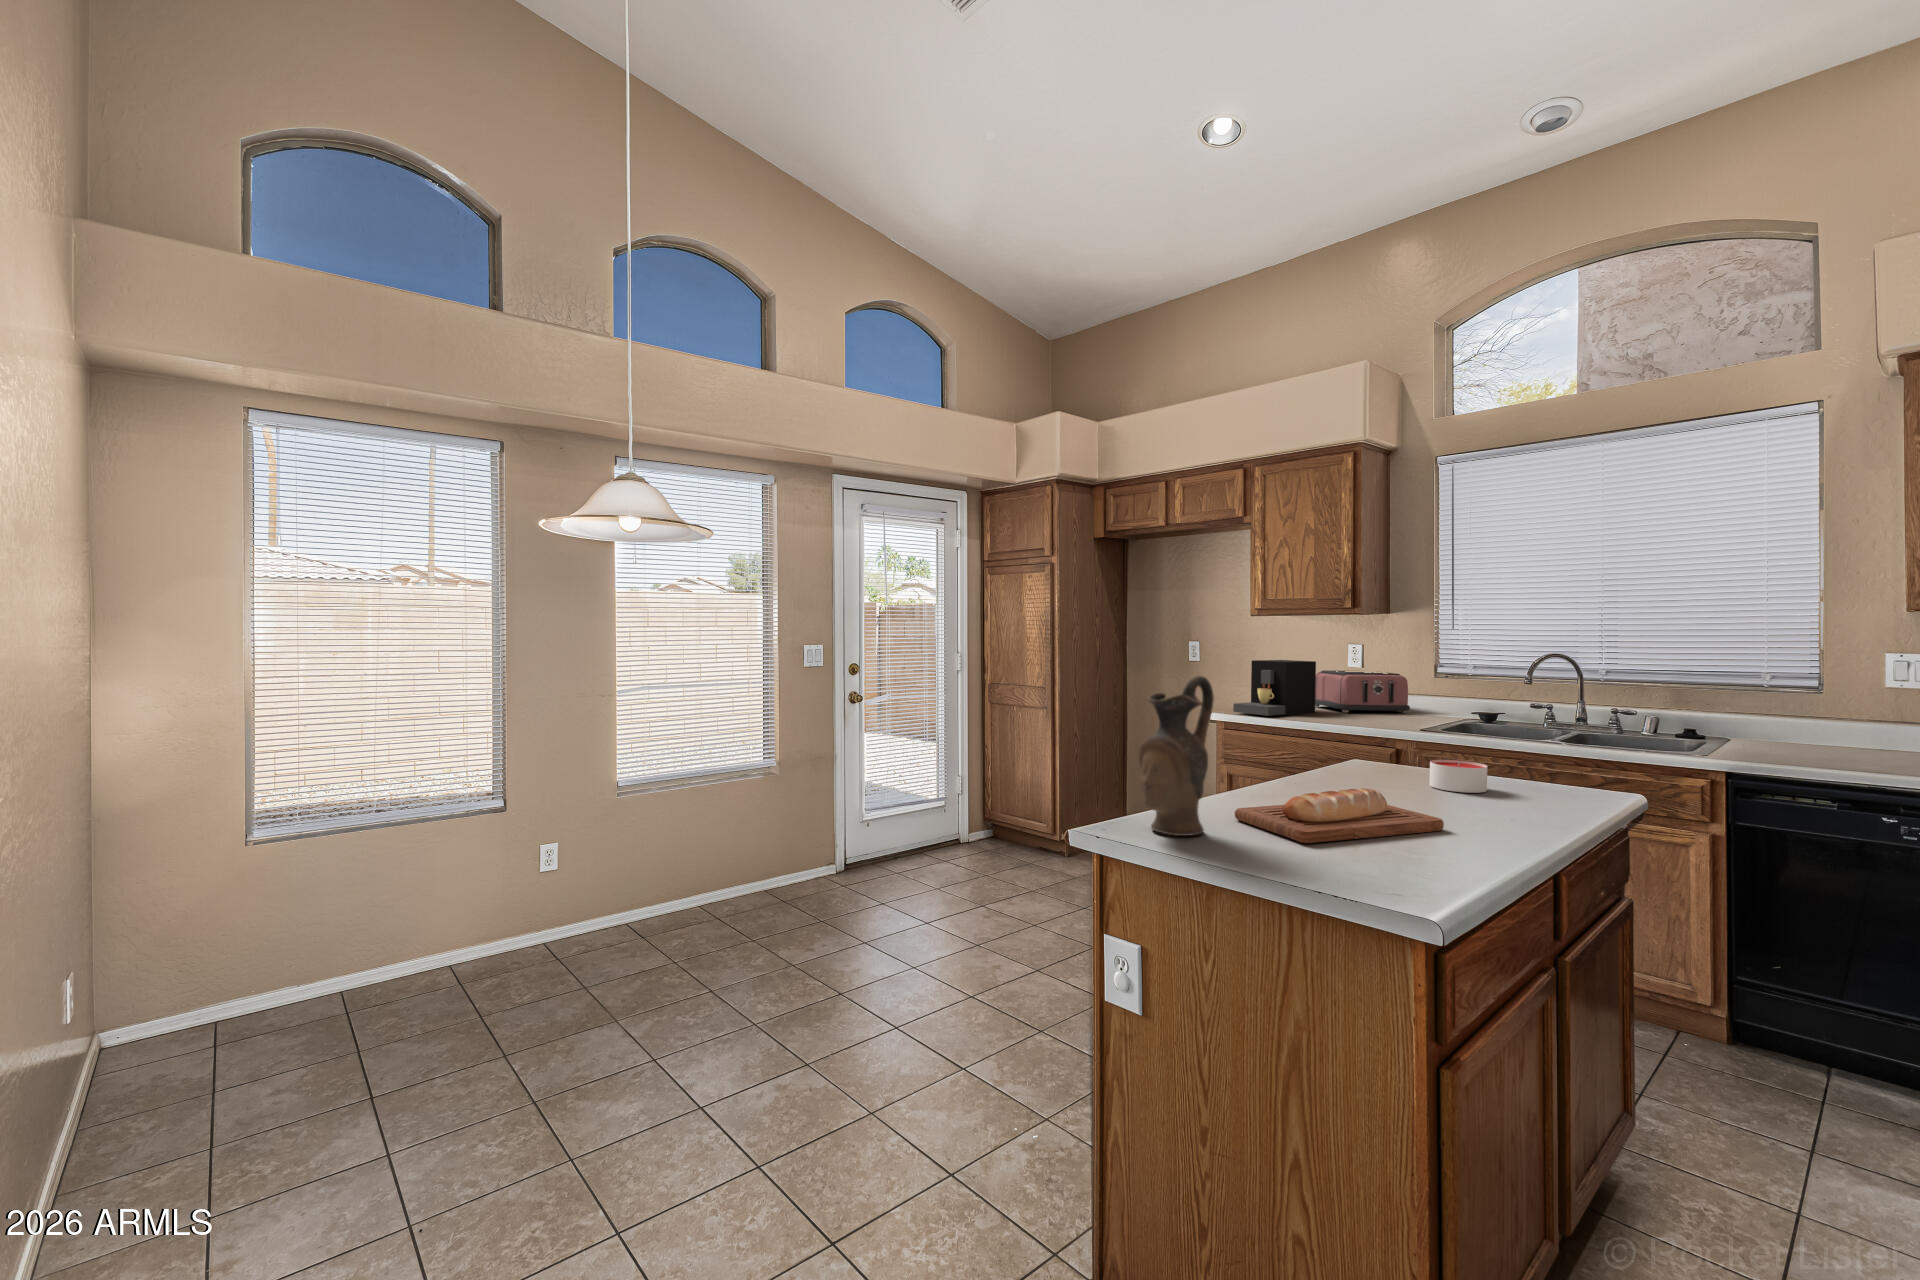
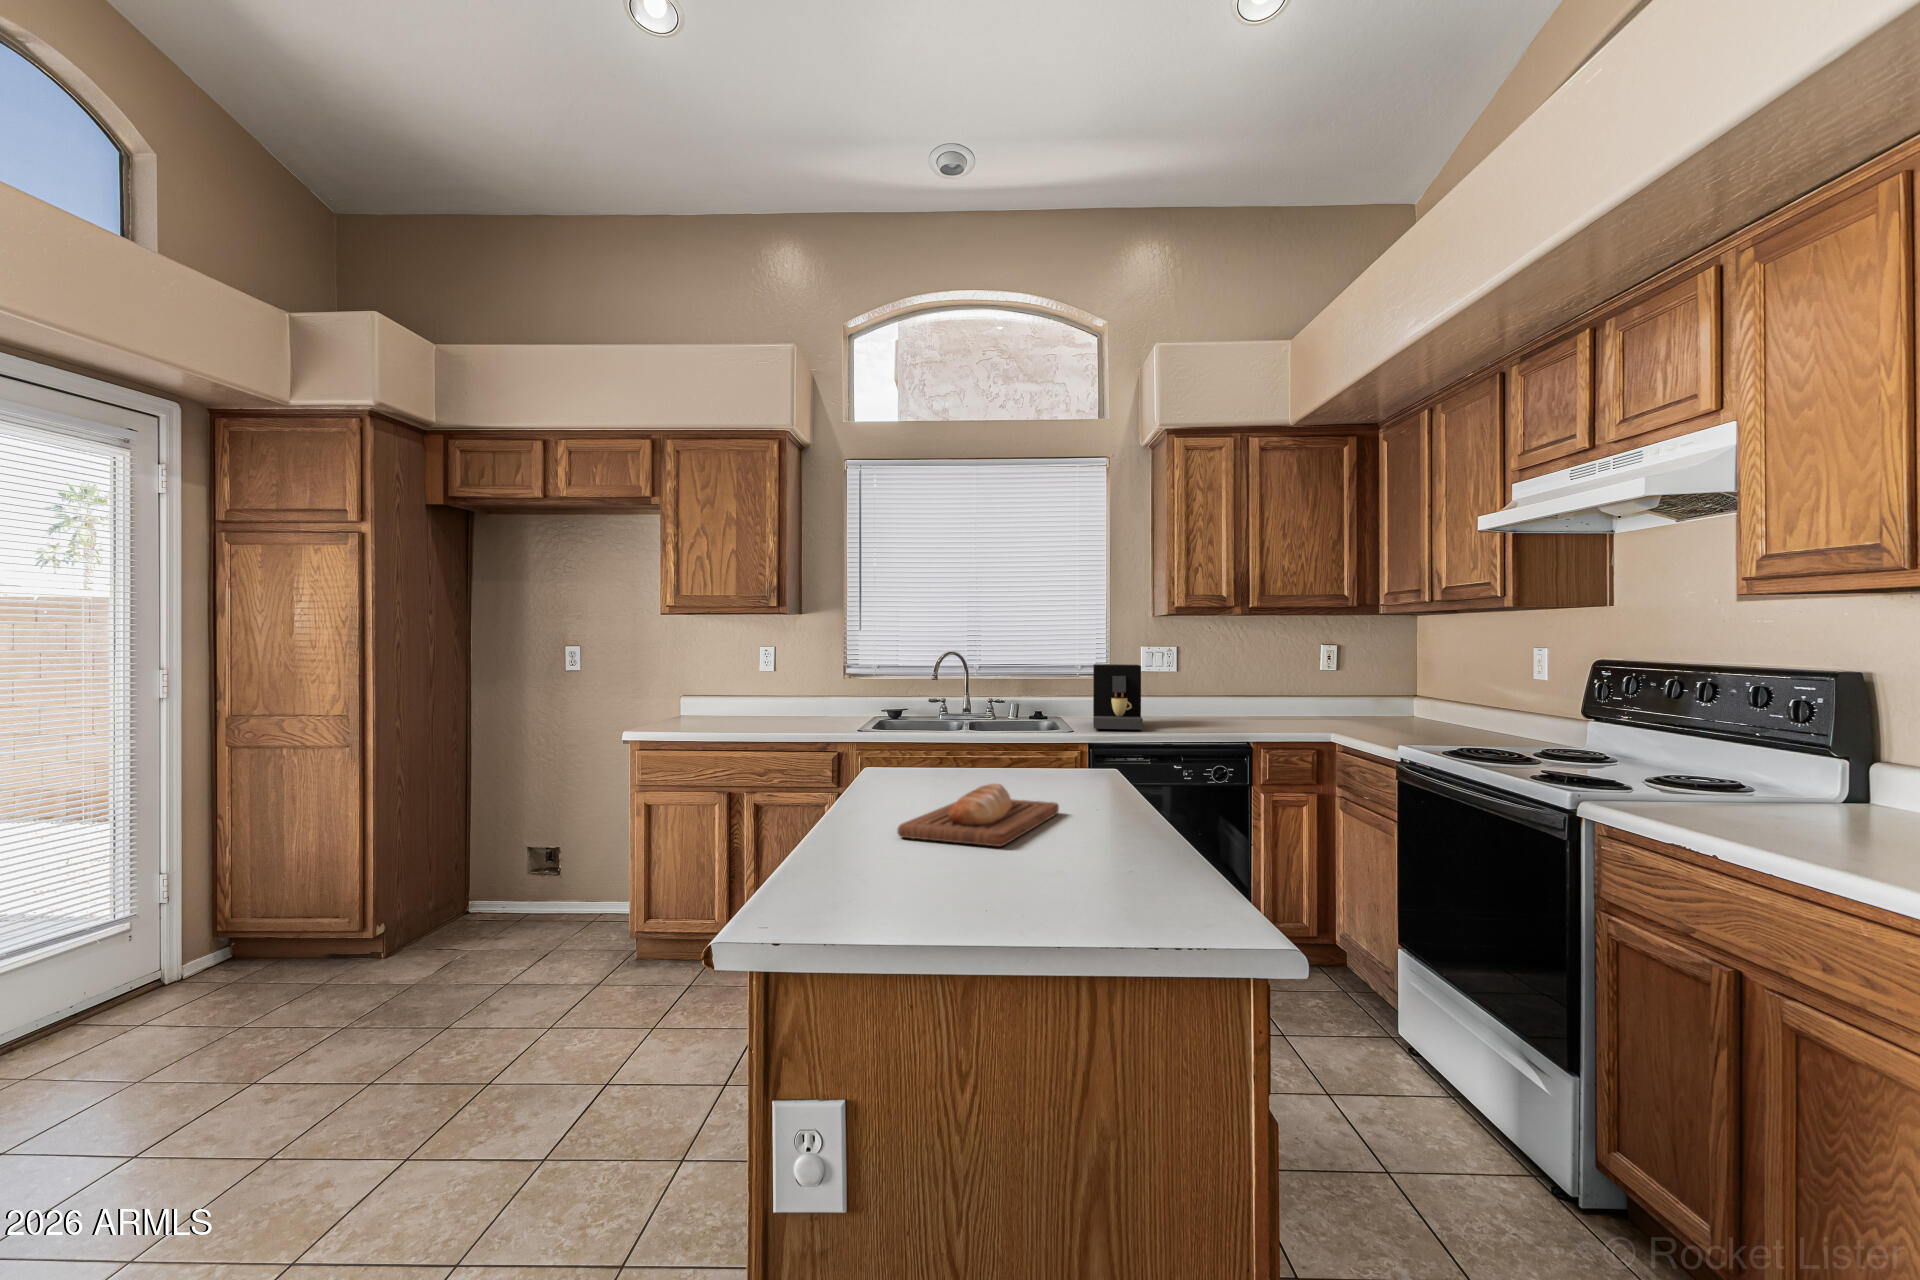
coffee maker: present [1233,660,1316,716] -> present [1093,664,1143,729]
toaster: present [1315,670,1410,713] -> none [722,676,823,721]
ceramic pitcher: present [1139,676,1214,836] -> none [833,671,912,867]
candle: present [1430,760,1487,793] -> none [969,751,1016,780]

